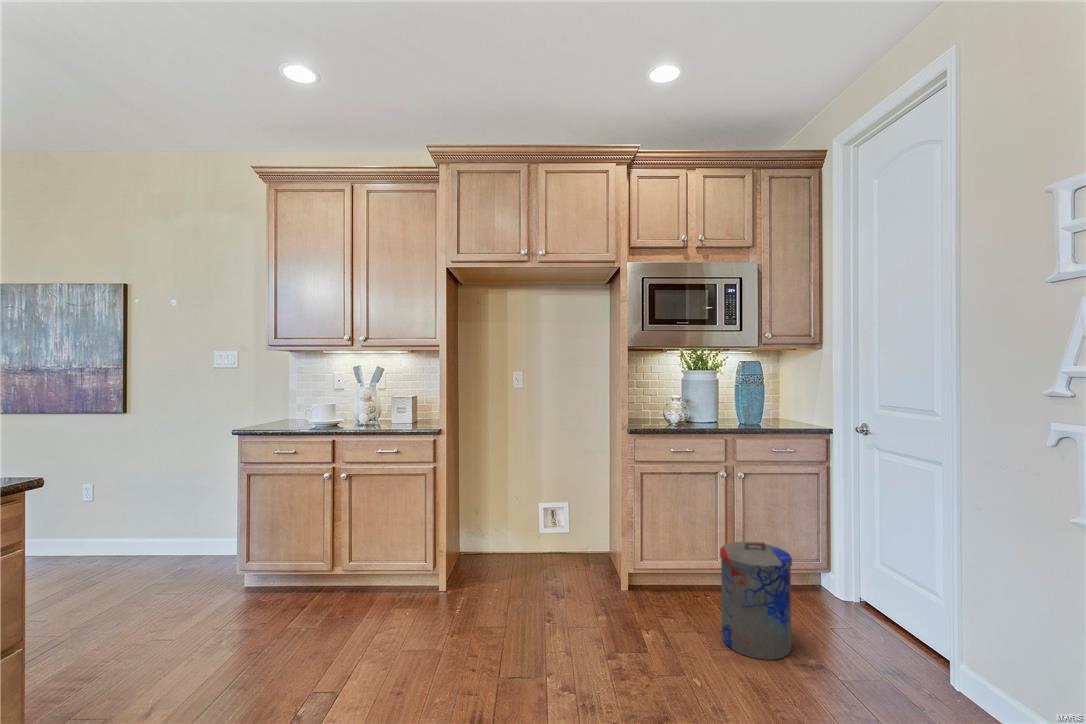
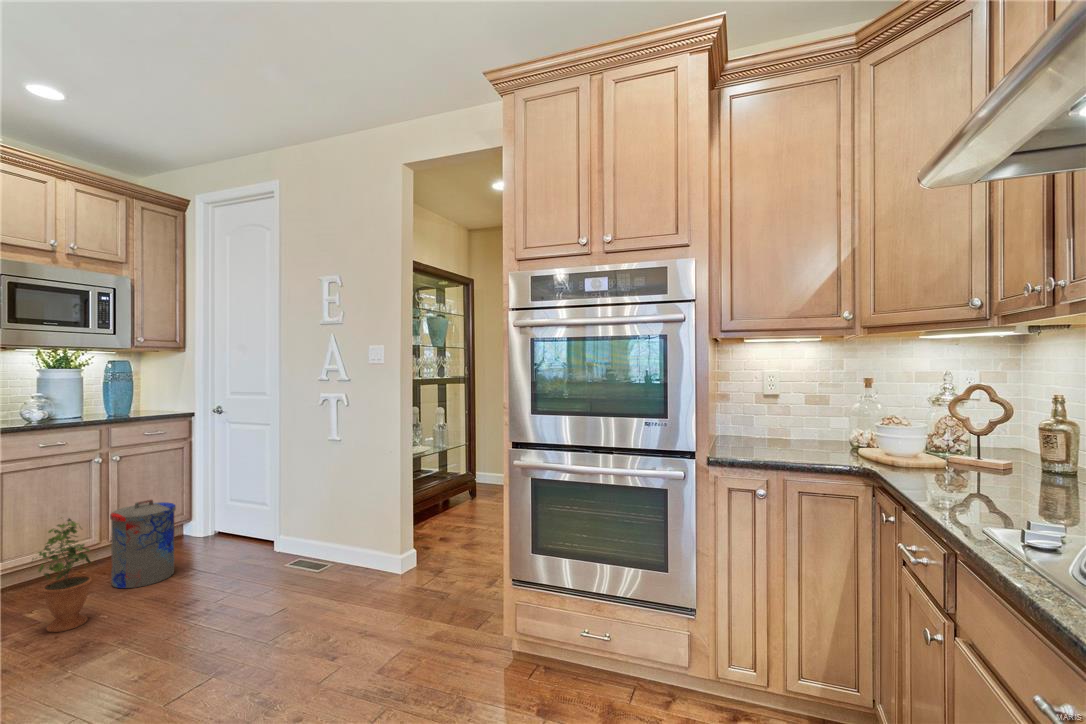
potted plant: none [628,545,684,688] -> present [32,518,92,632]

